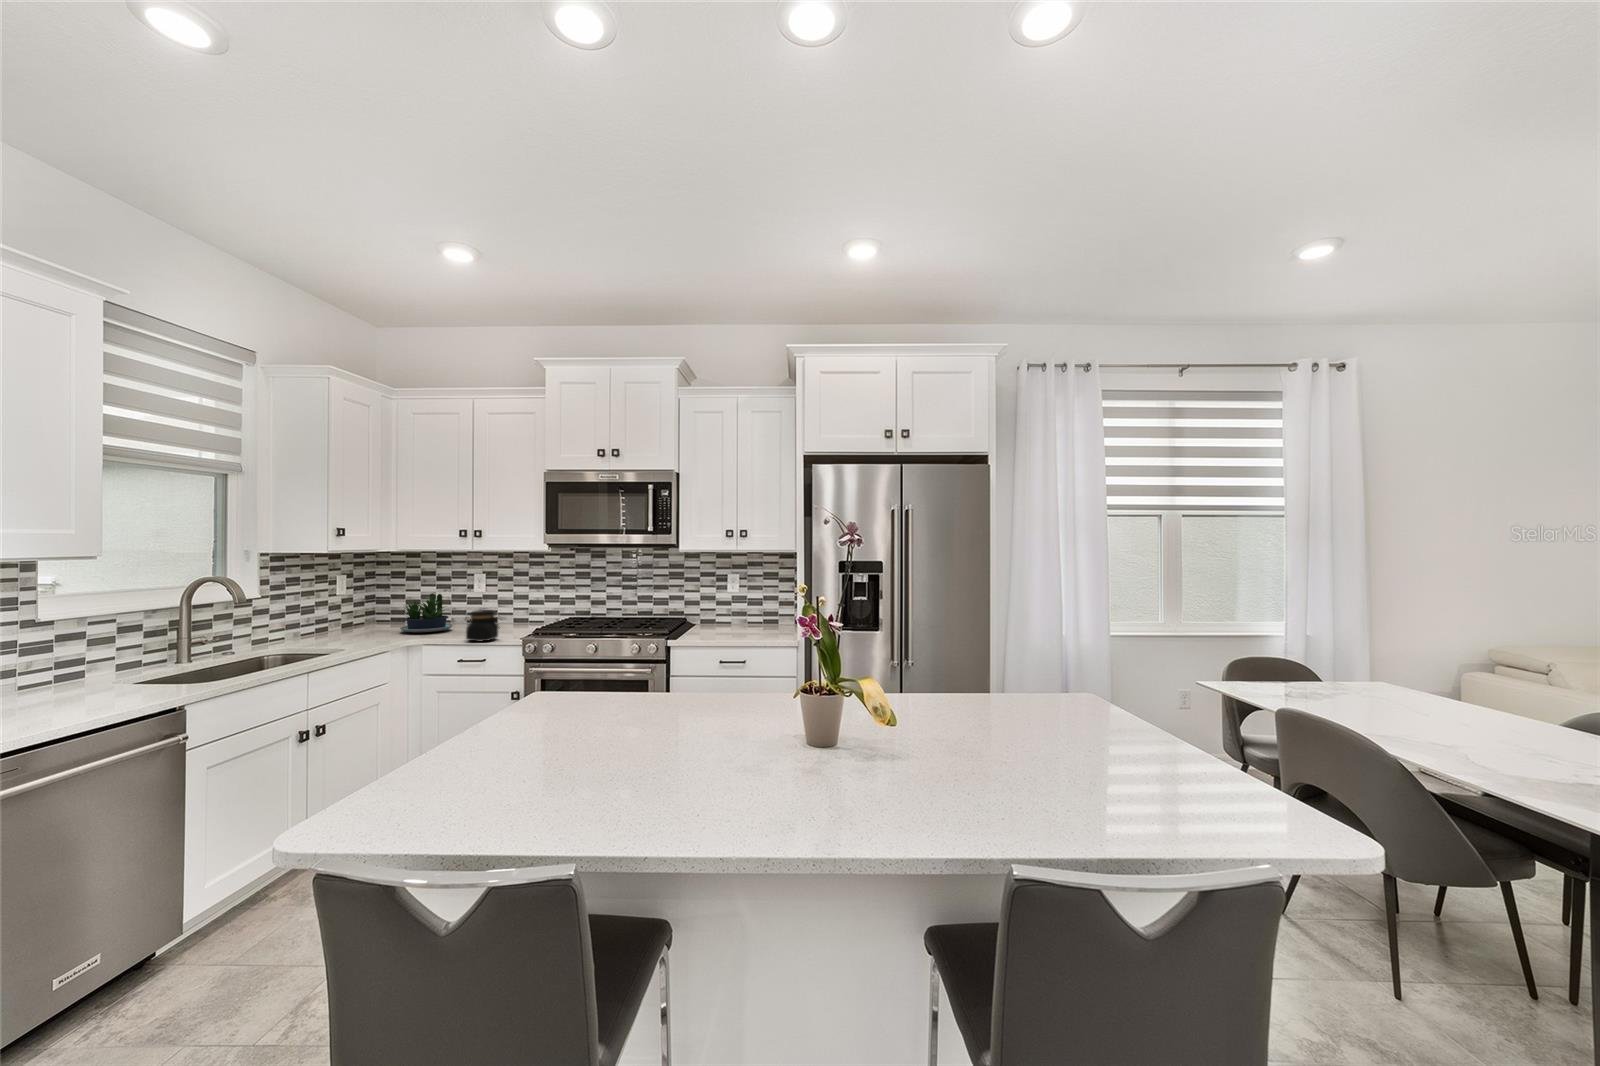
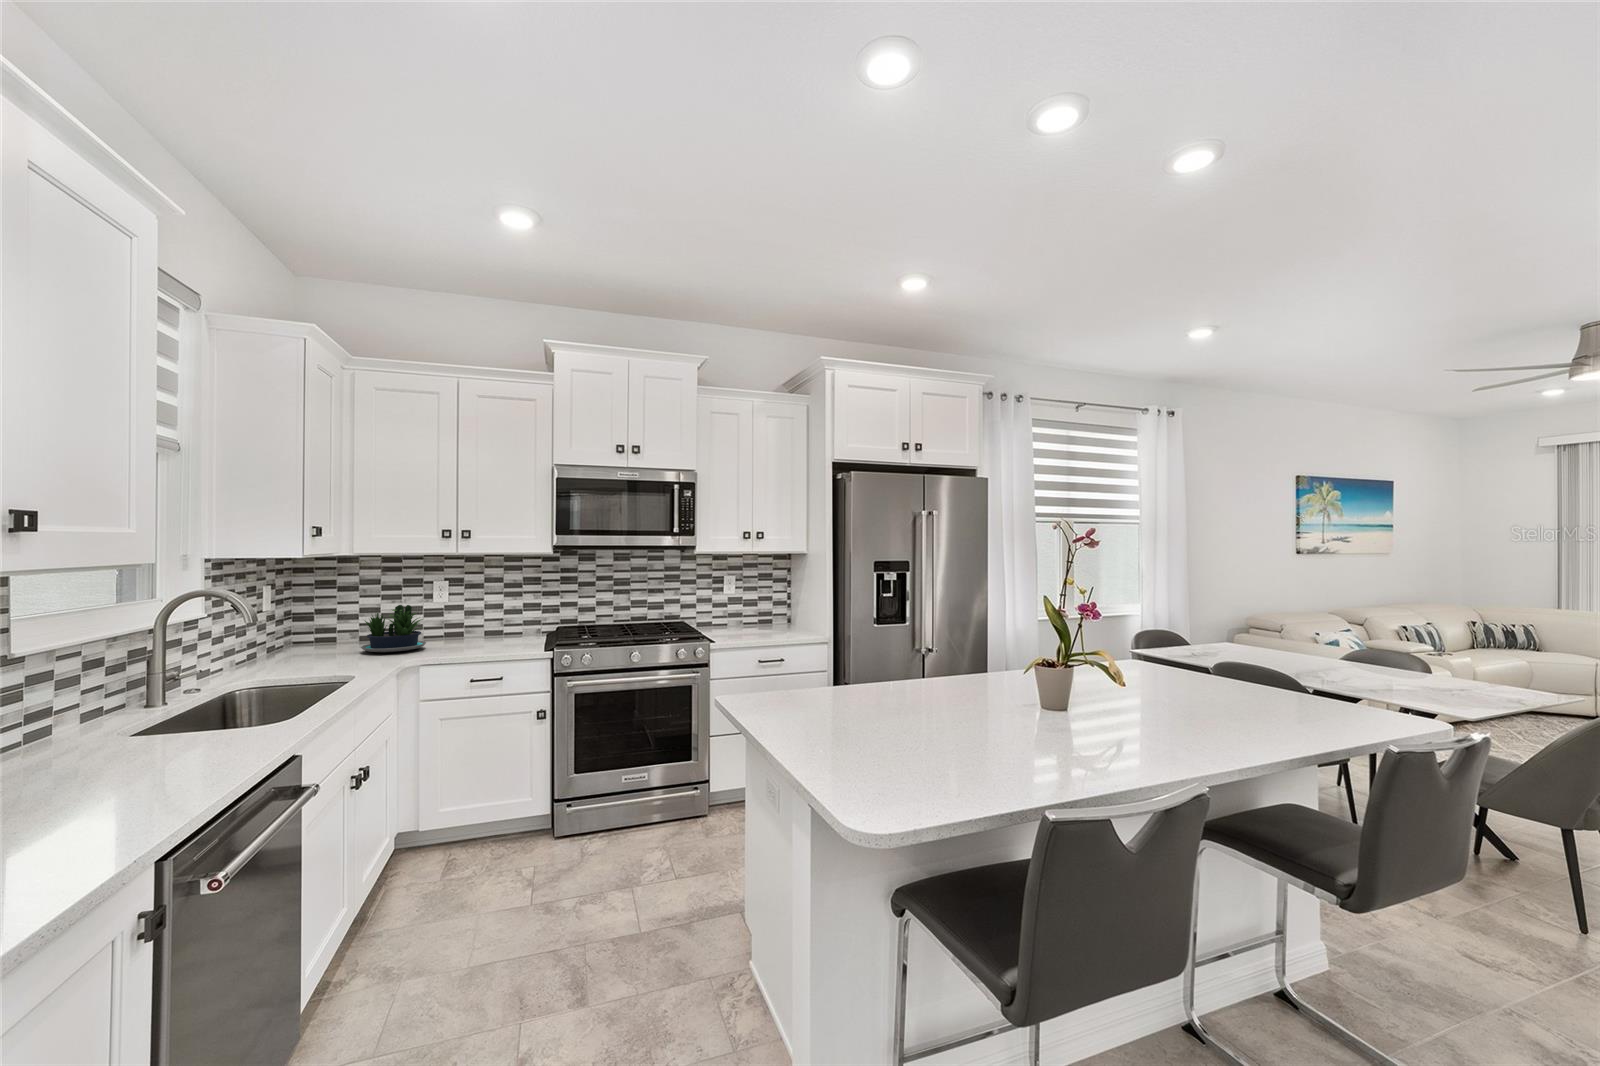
jar: present [465,610,499,641] -> none [476,621,517,657]

